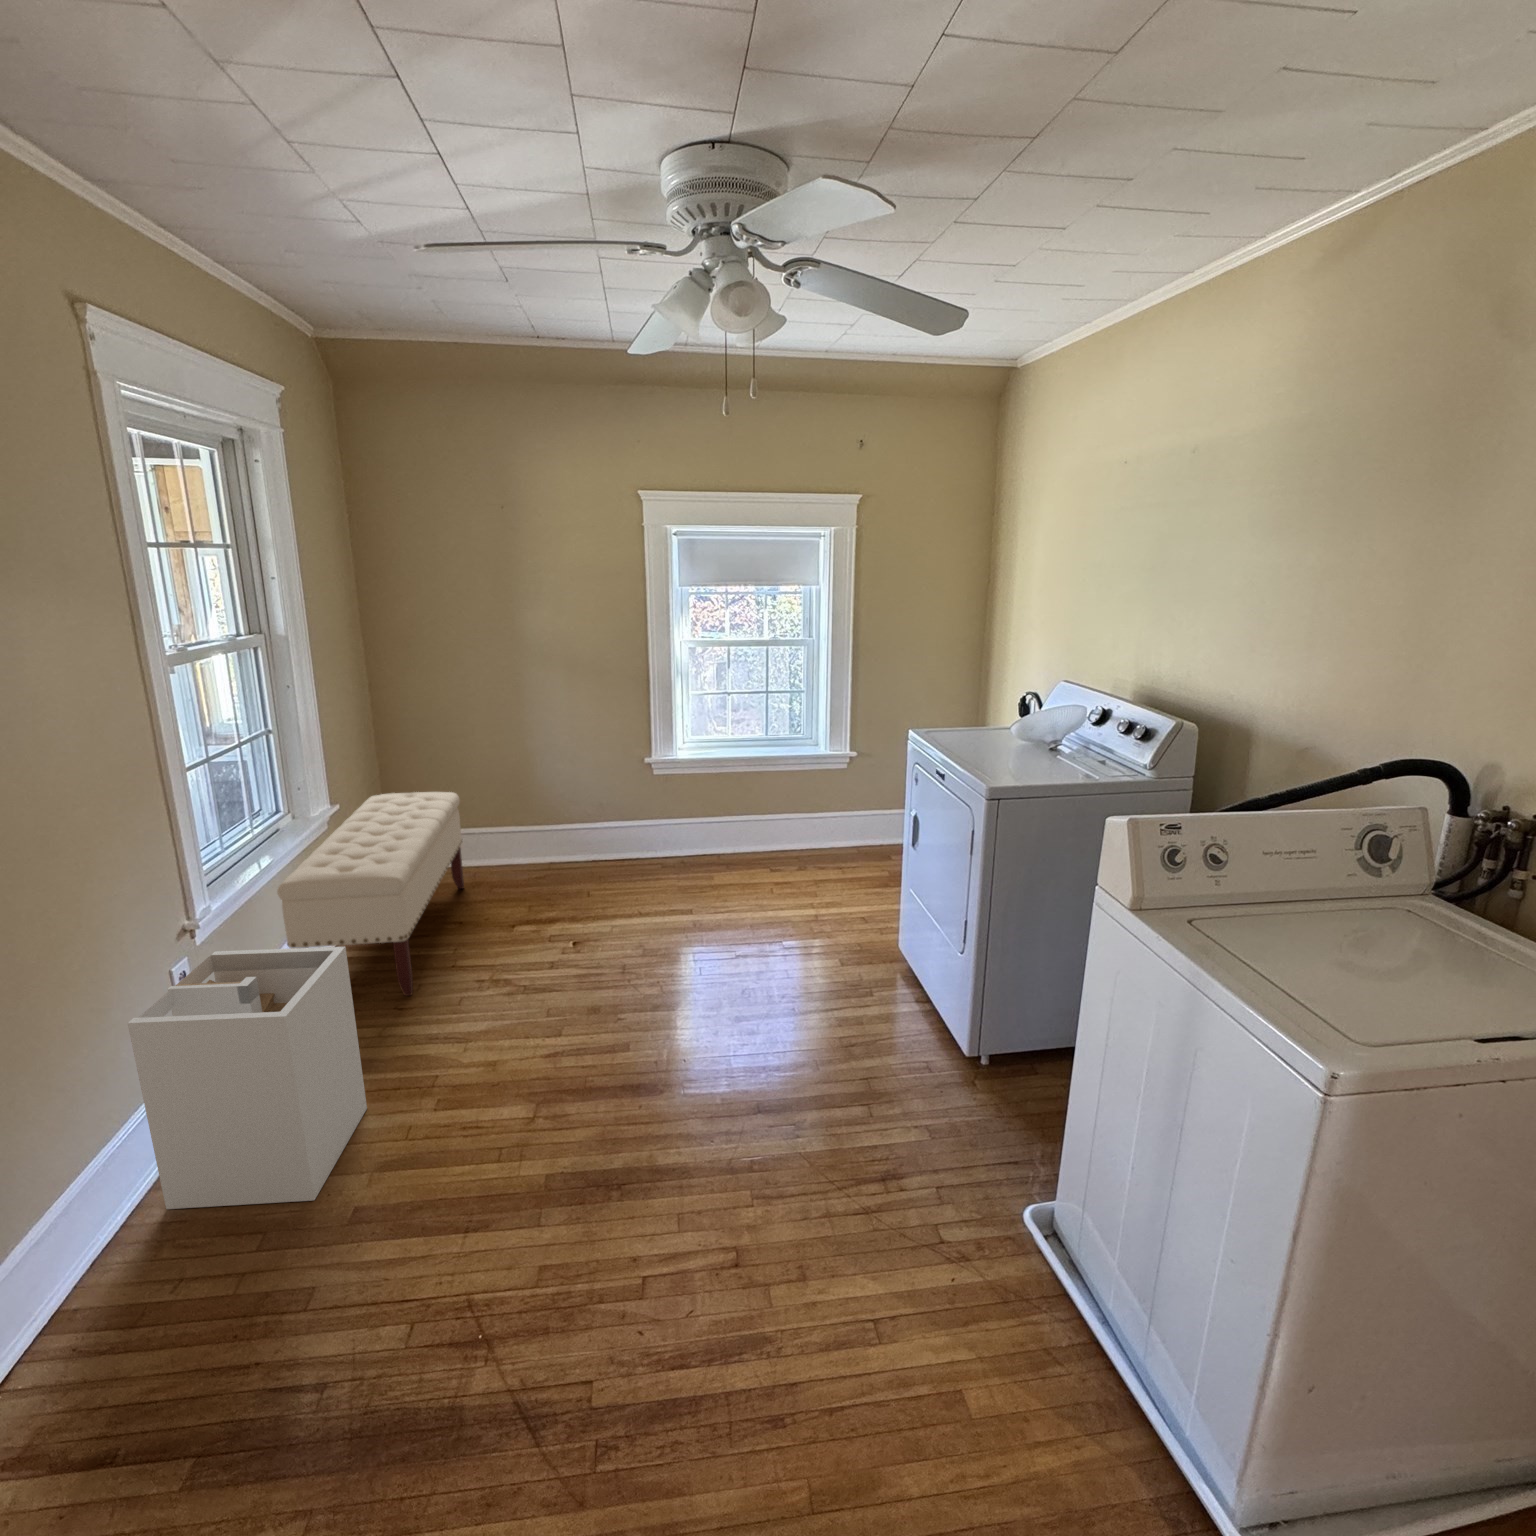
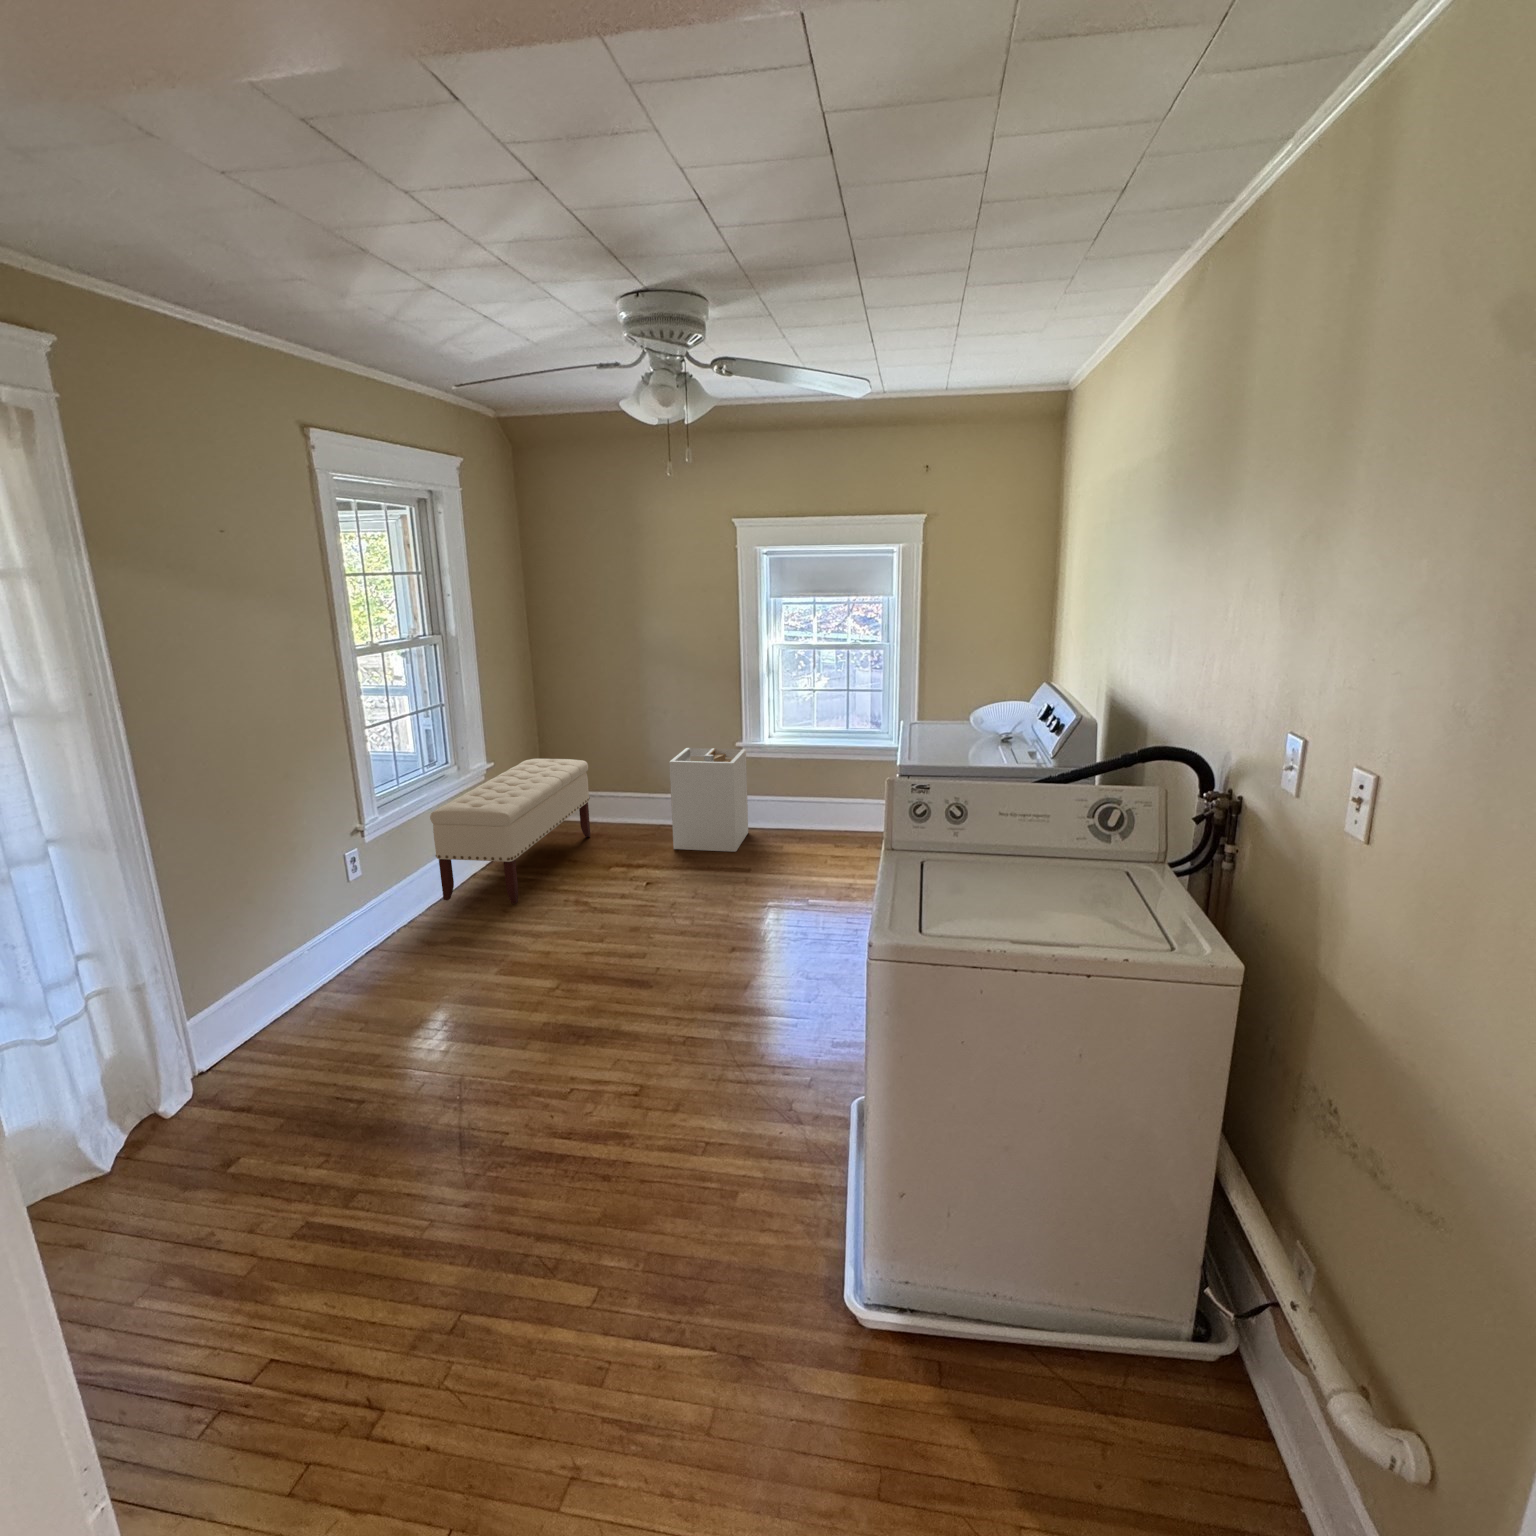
laundry hamper: present [128,947,367,1209] -> present [669,748,748,852]

